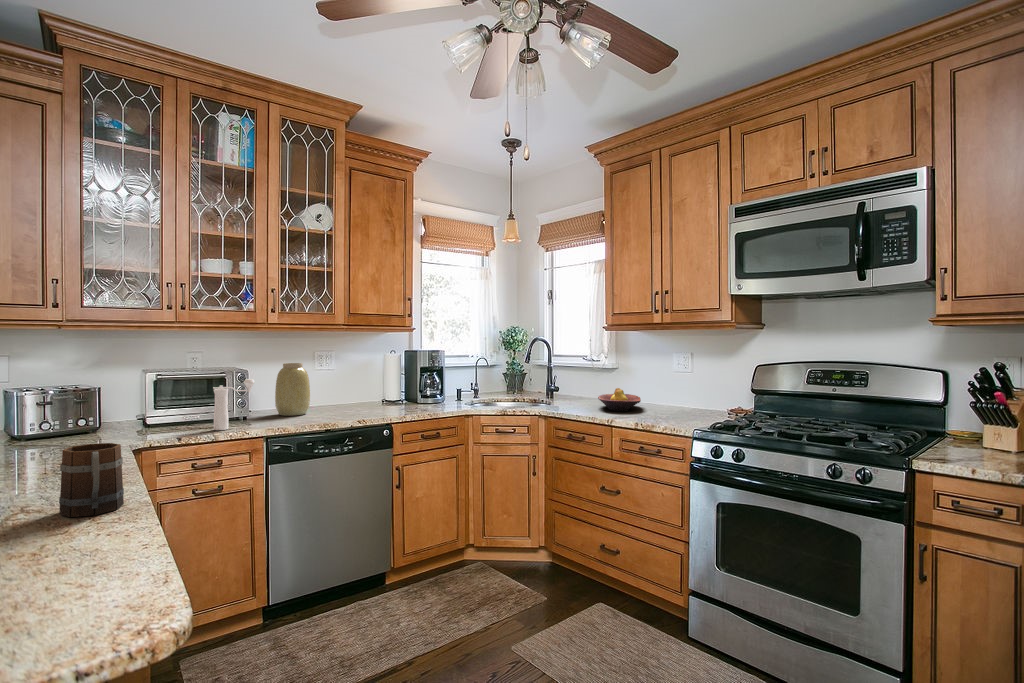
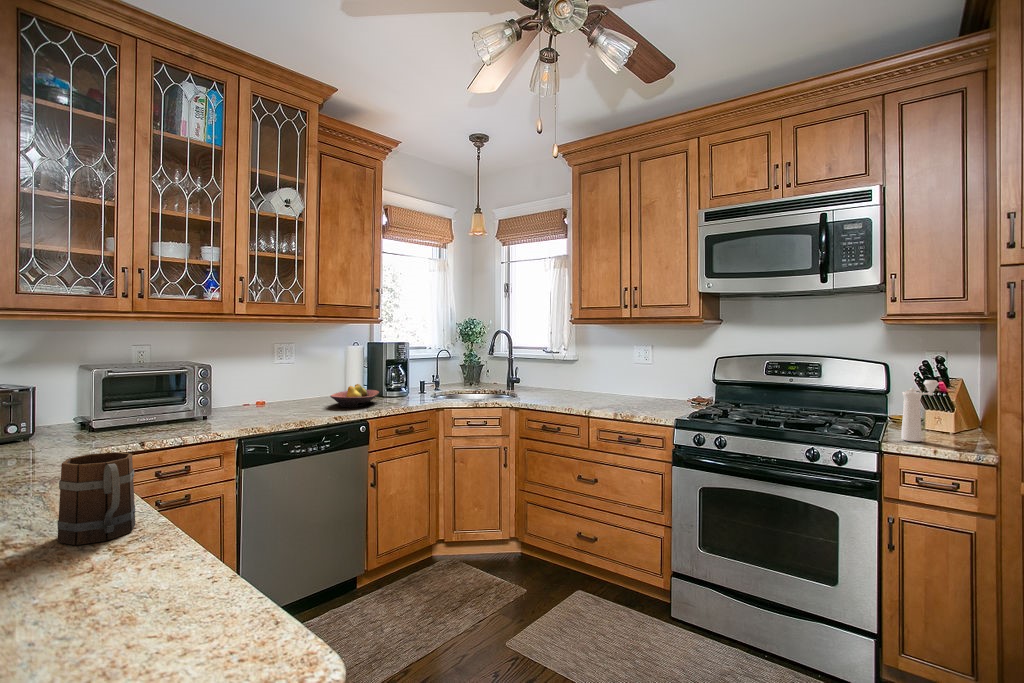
vase: present [275,363,310,416] -> none [237,358,275,414]
pepper mill: present [213,379,255,430] -> present [902,380,939,442]
fruit bowl: present [598,388,641,411] -> present [330,384,379,408]

